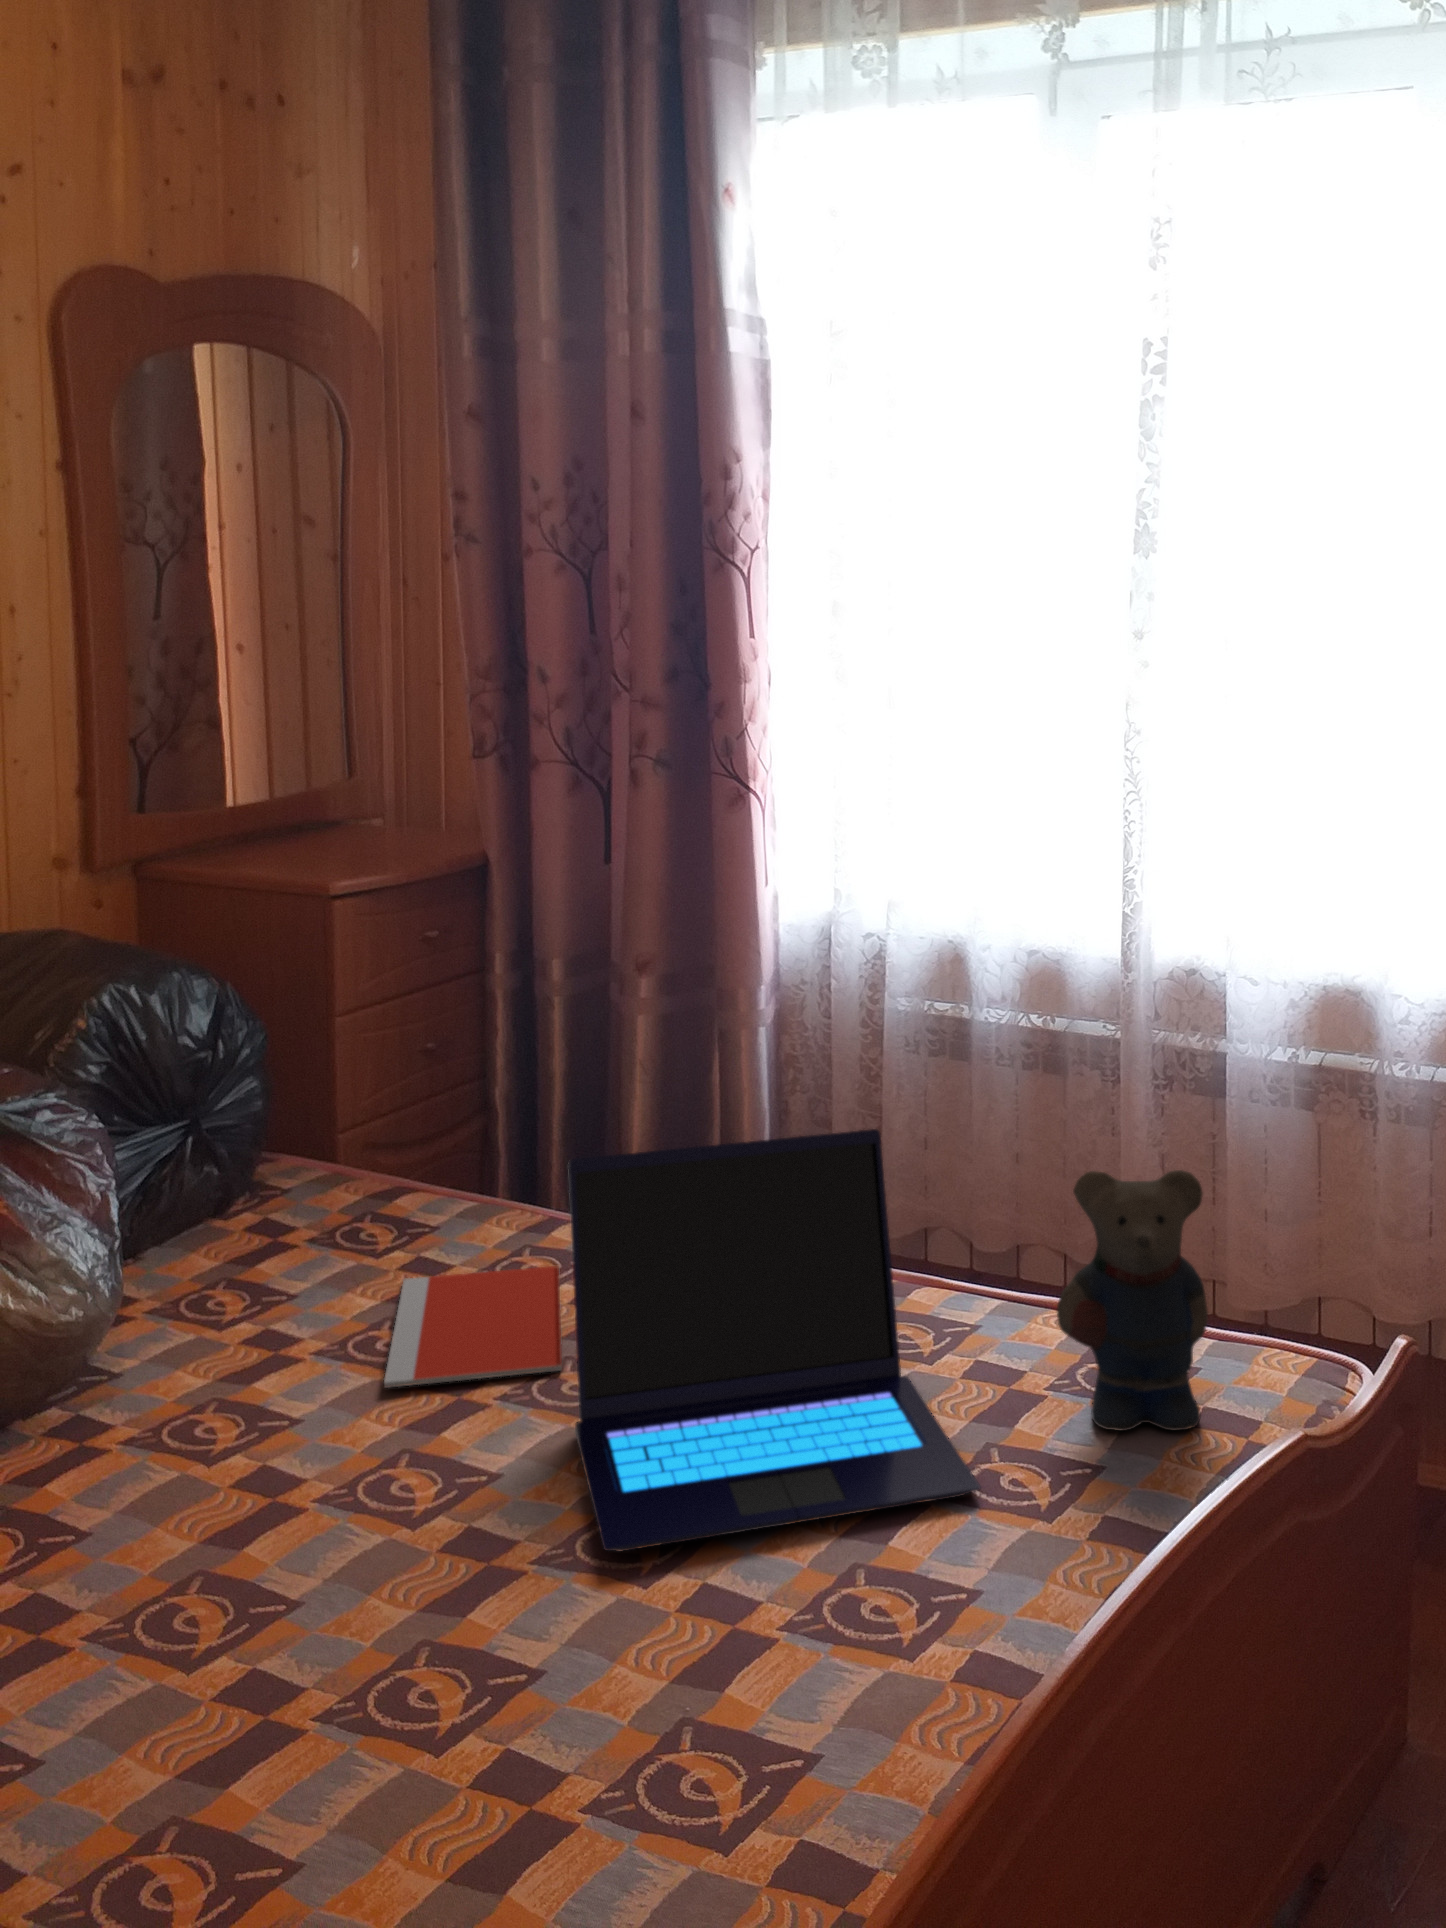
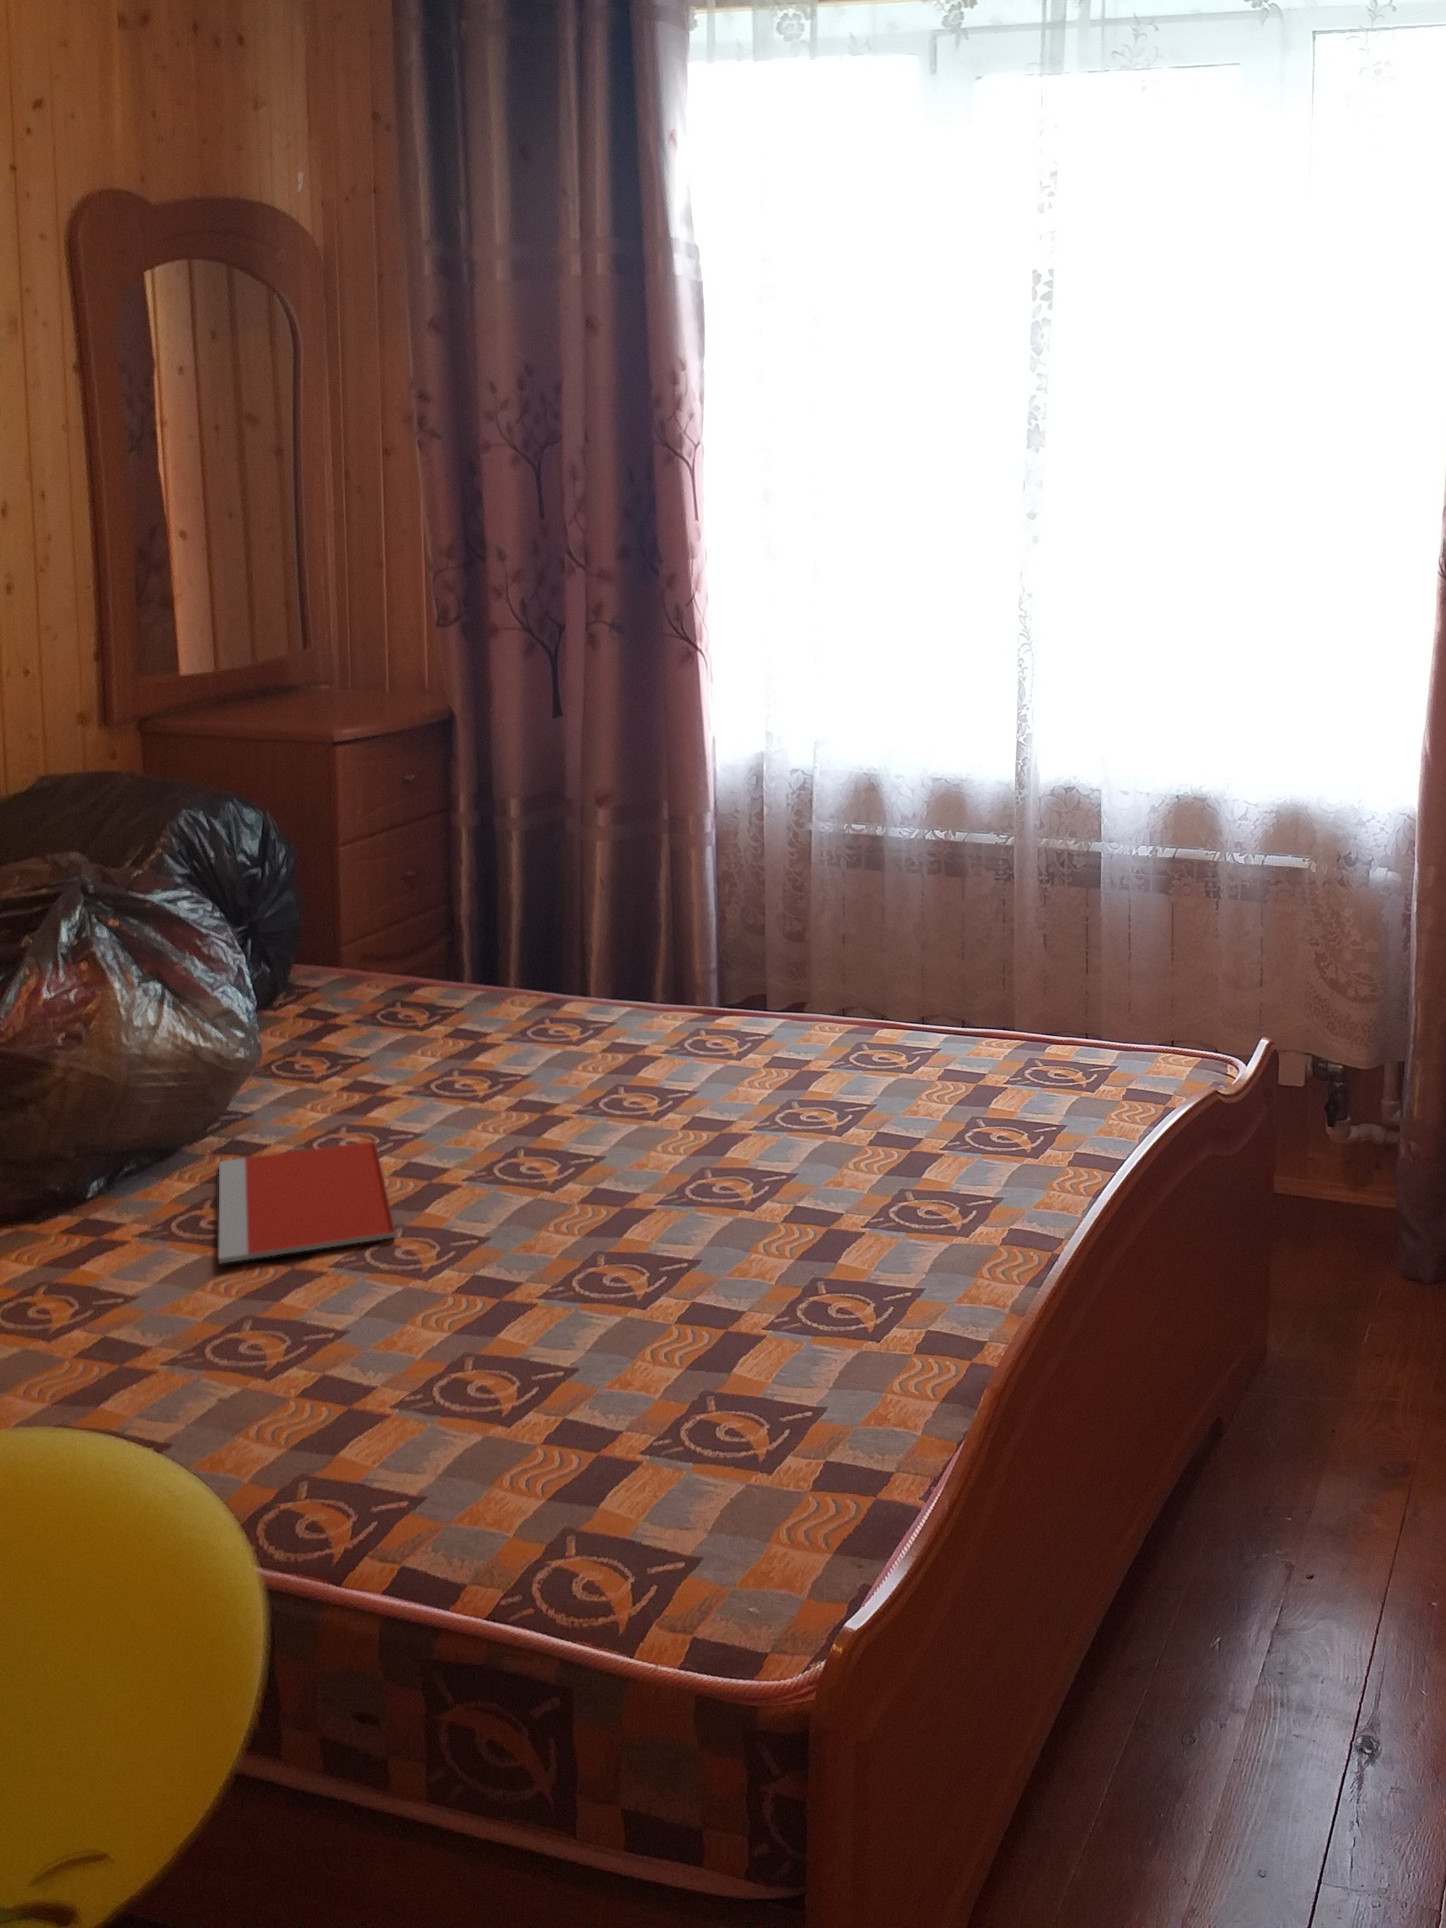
laptop: present [568,1129,980,1552] -> none [402,997,815,1395]
teddy bear: present [1057,1170,1208,1431] -> none [875,1022,1013,1260]

